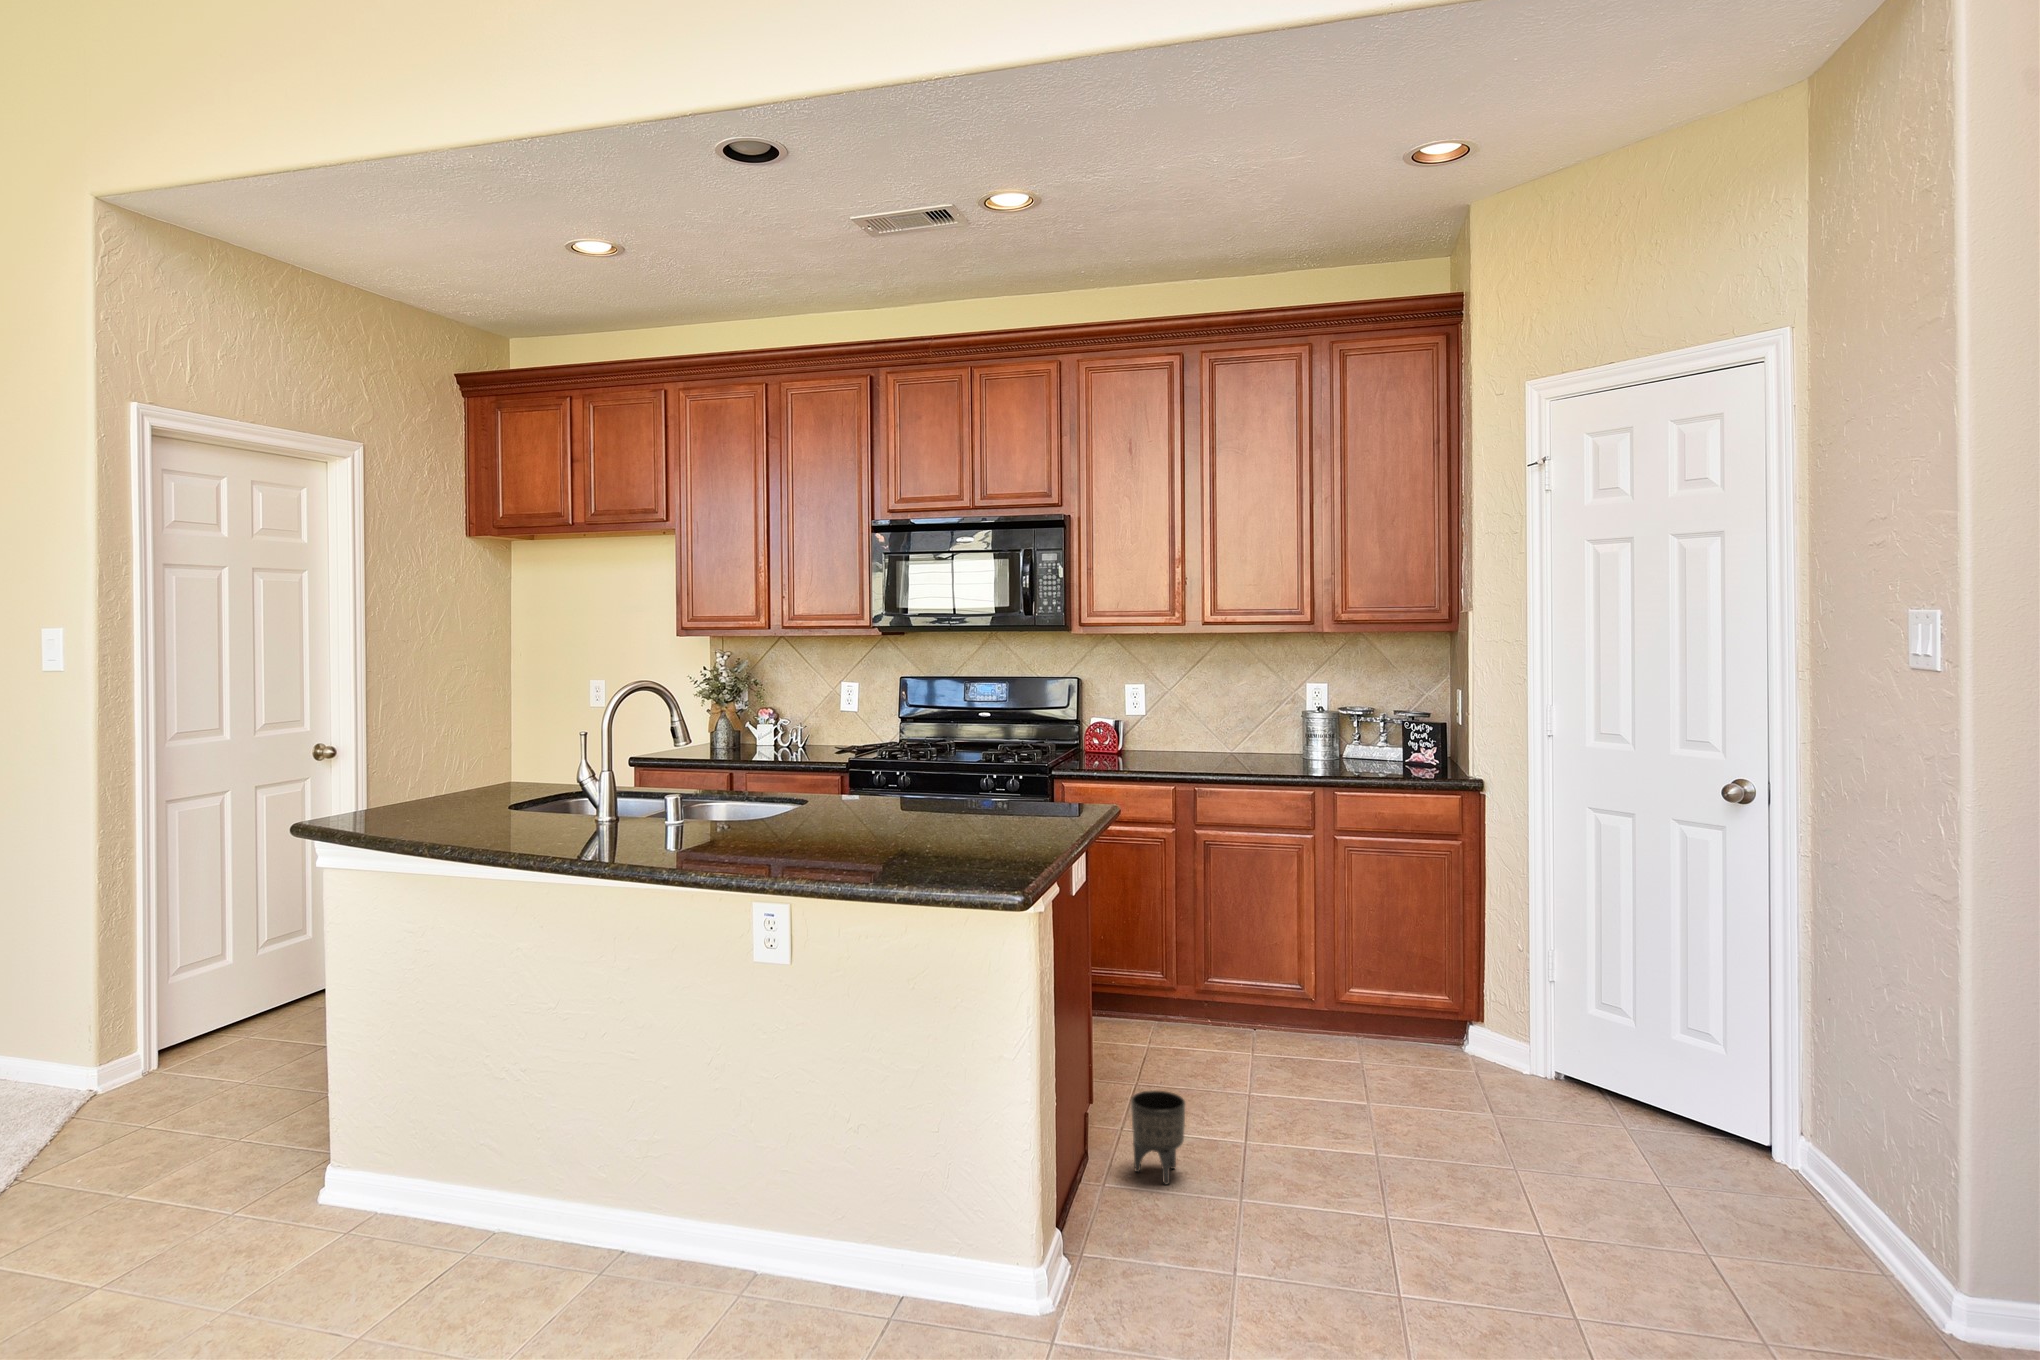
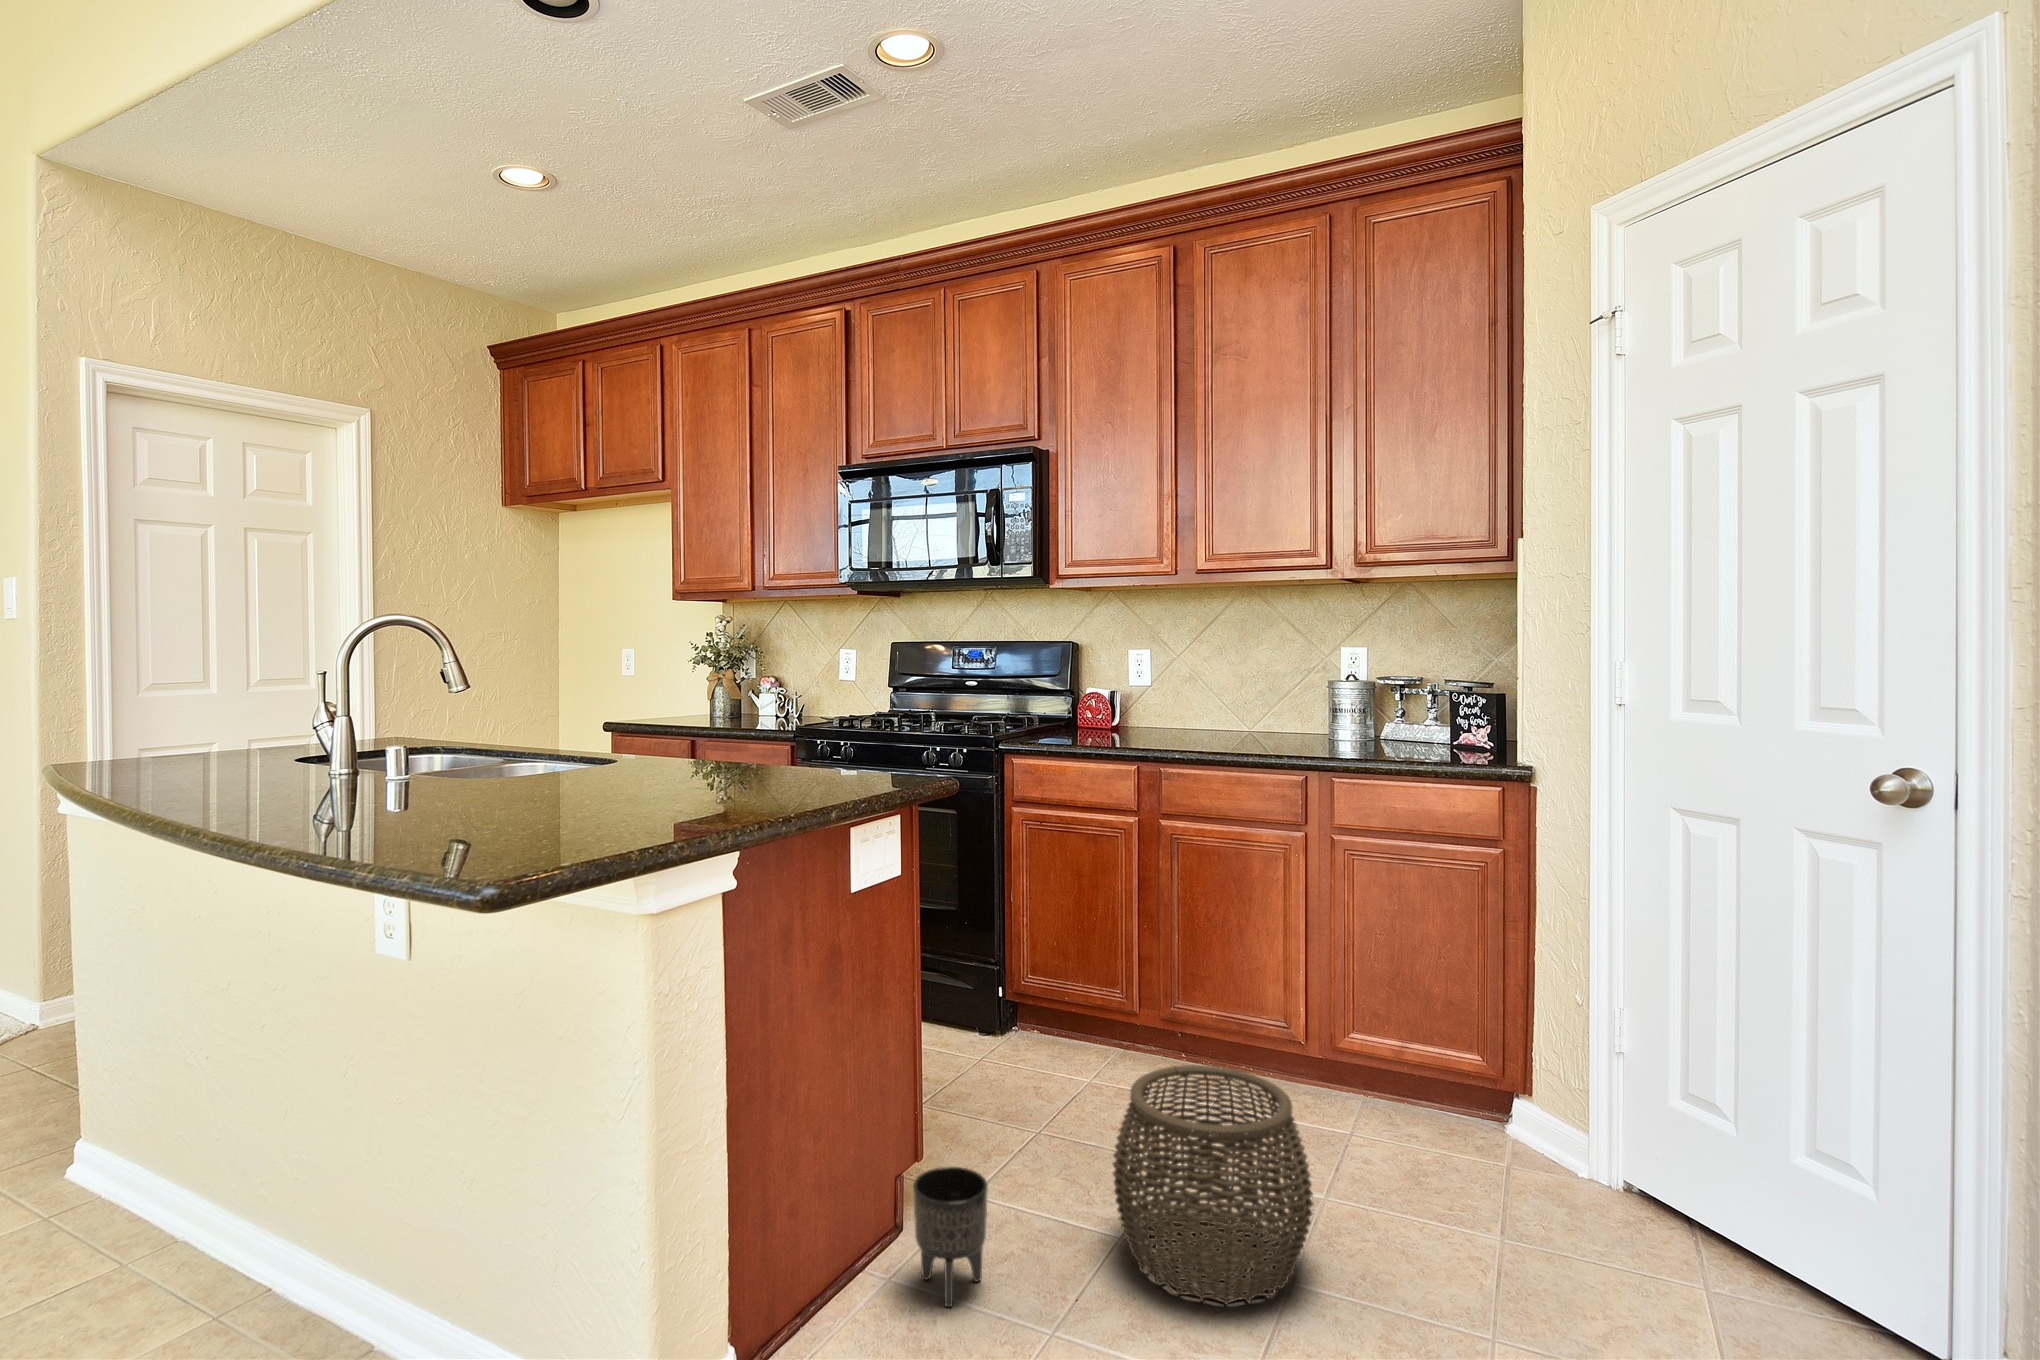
woven basket: none [1244,1006,1389,1161] -> present [1112,1065,1313,1304]

